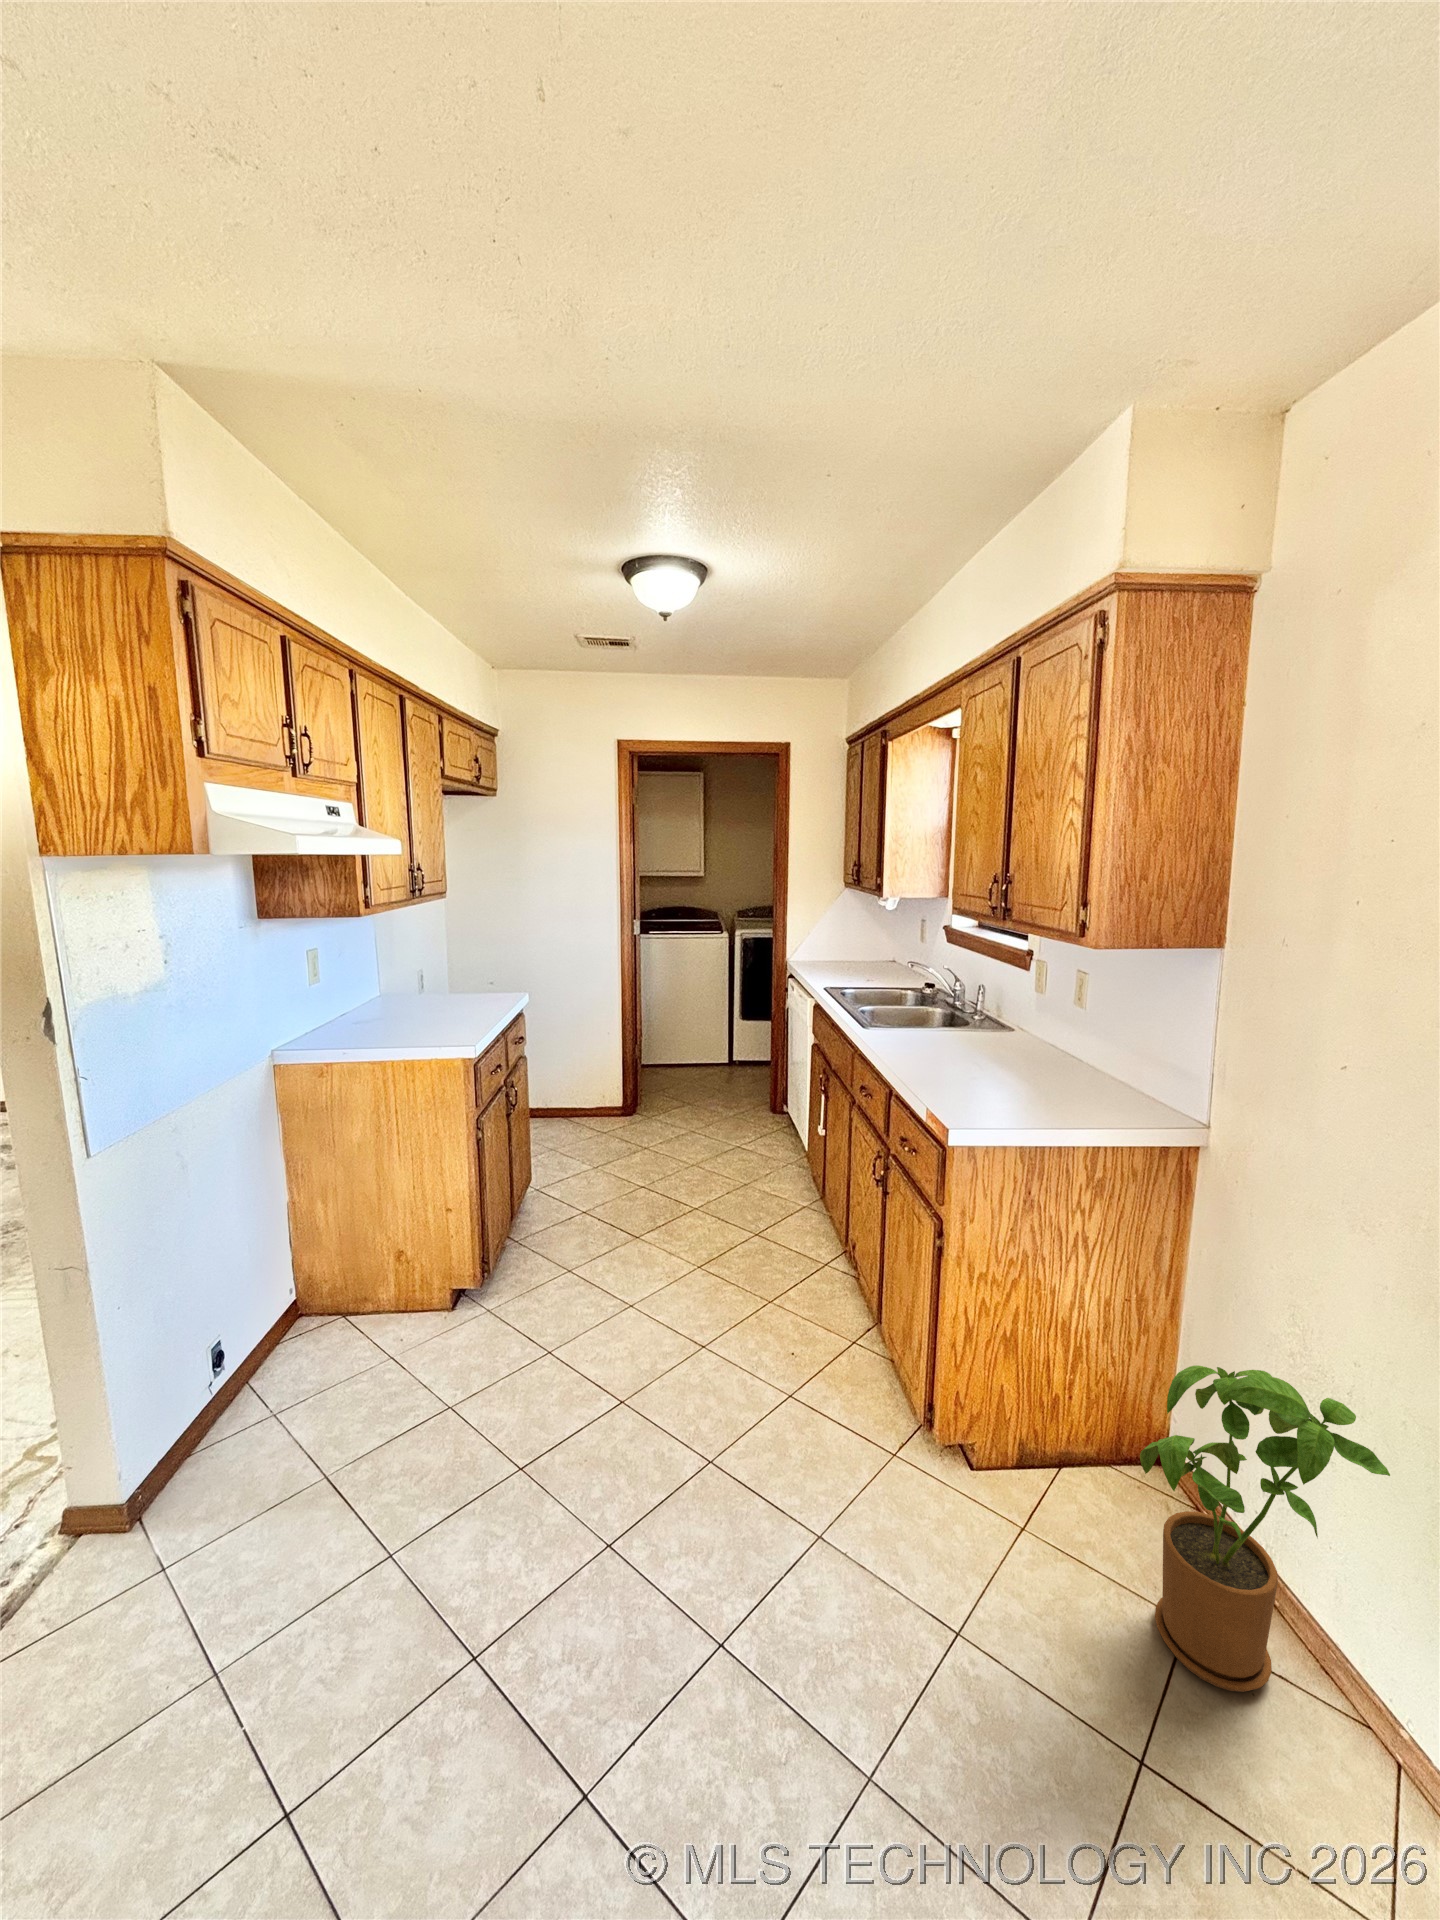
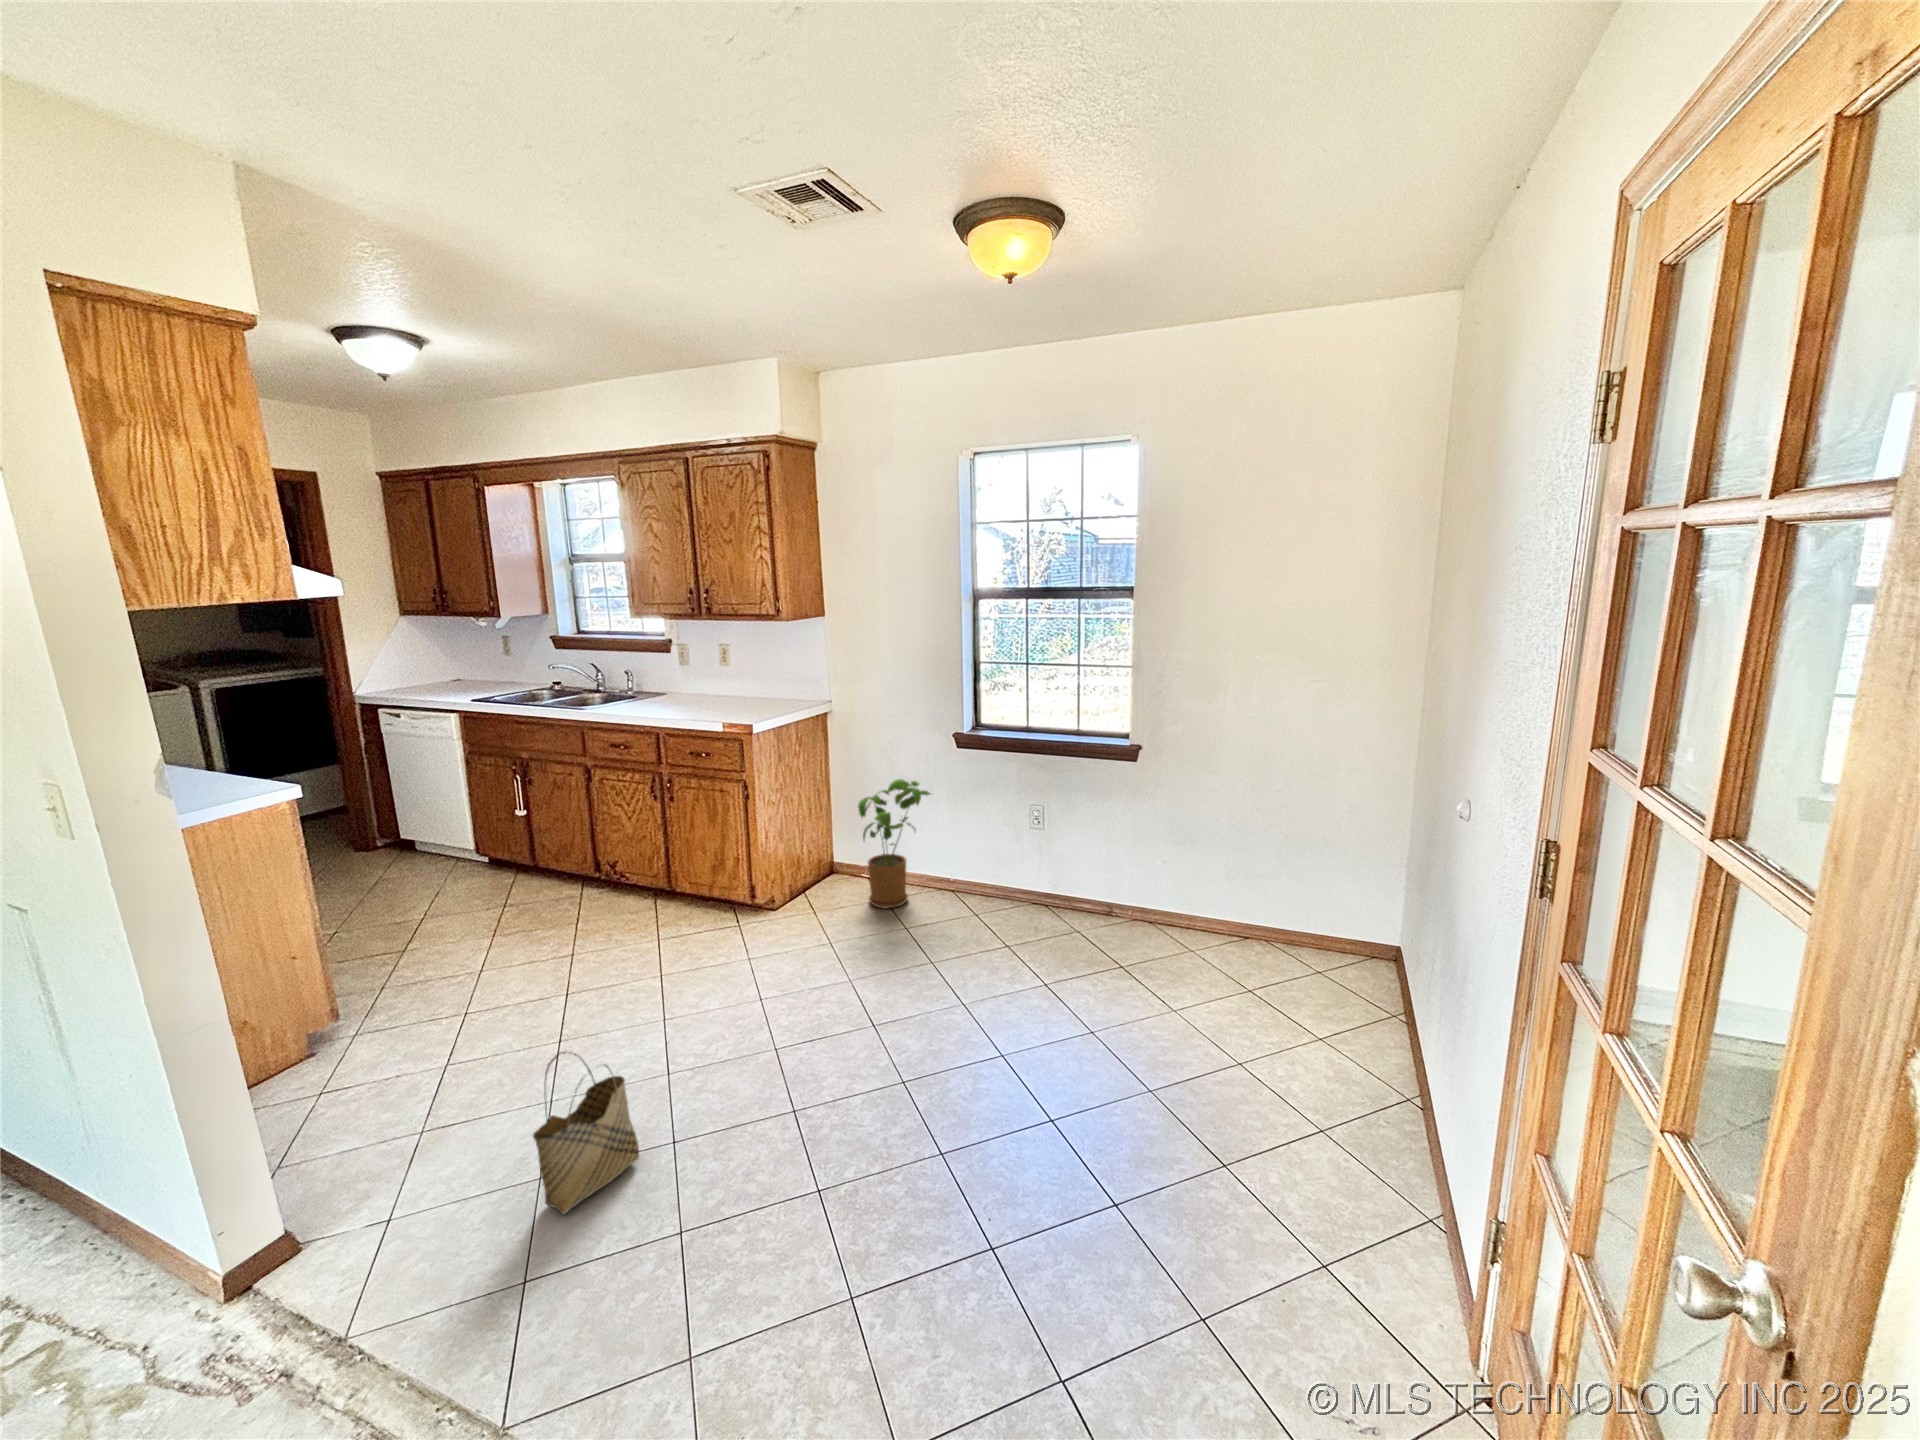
woven basket: none [79,1555,259,1836] -> present [533,1052,639,1214]

